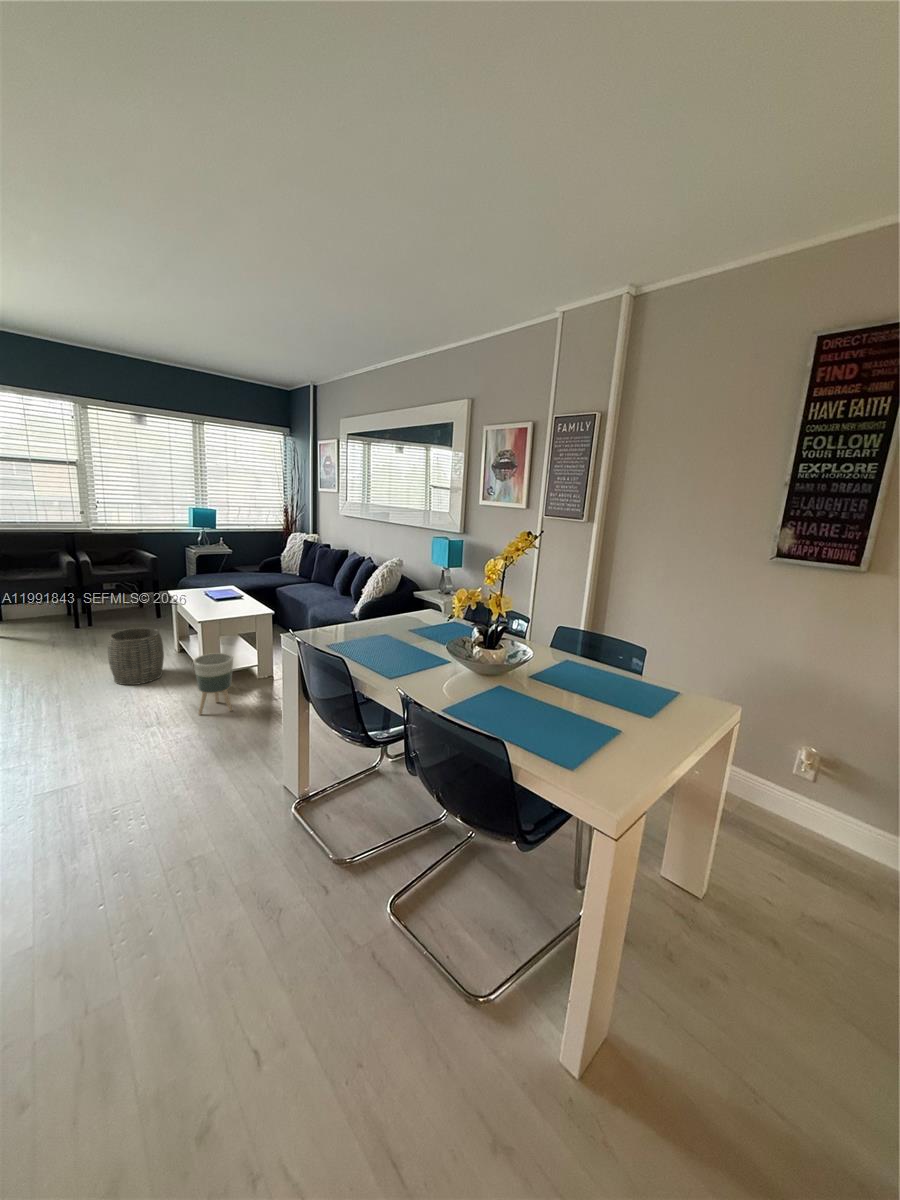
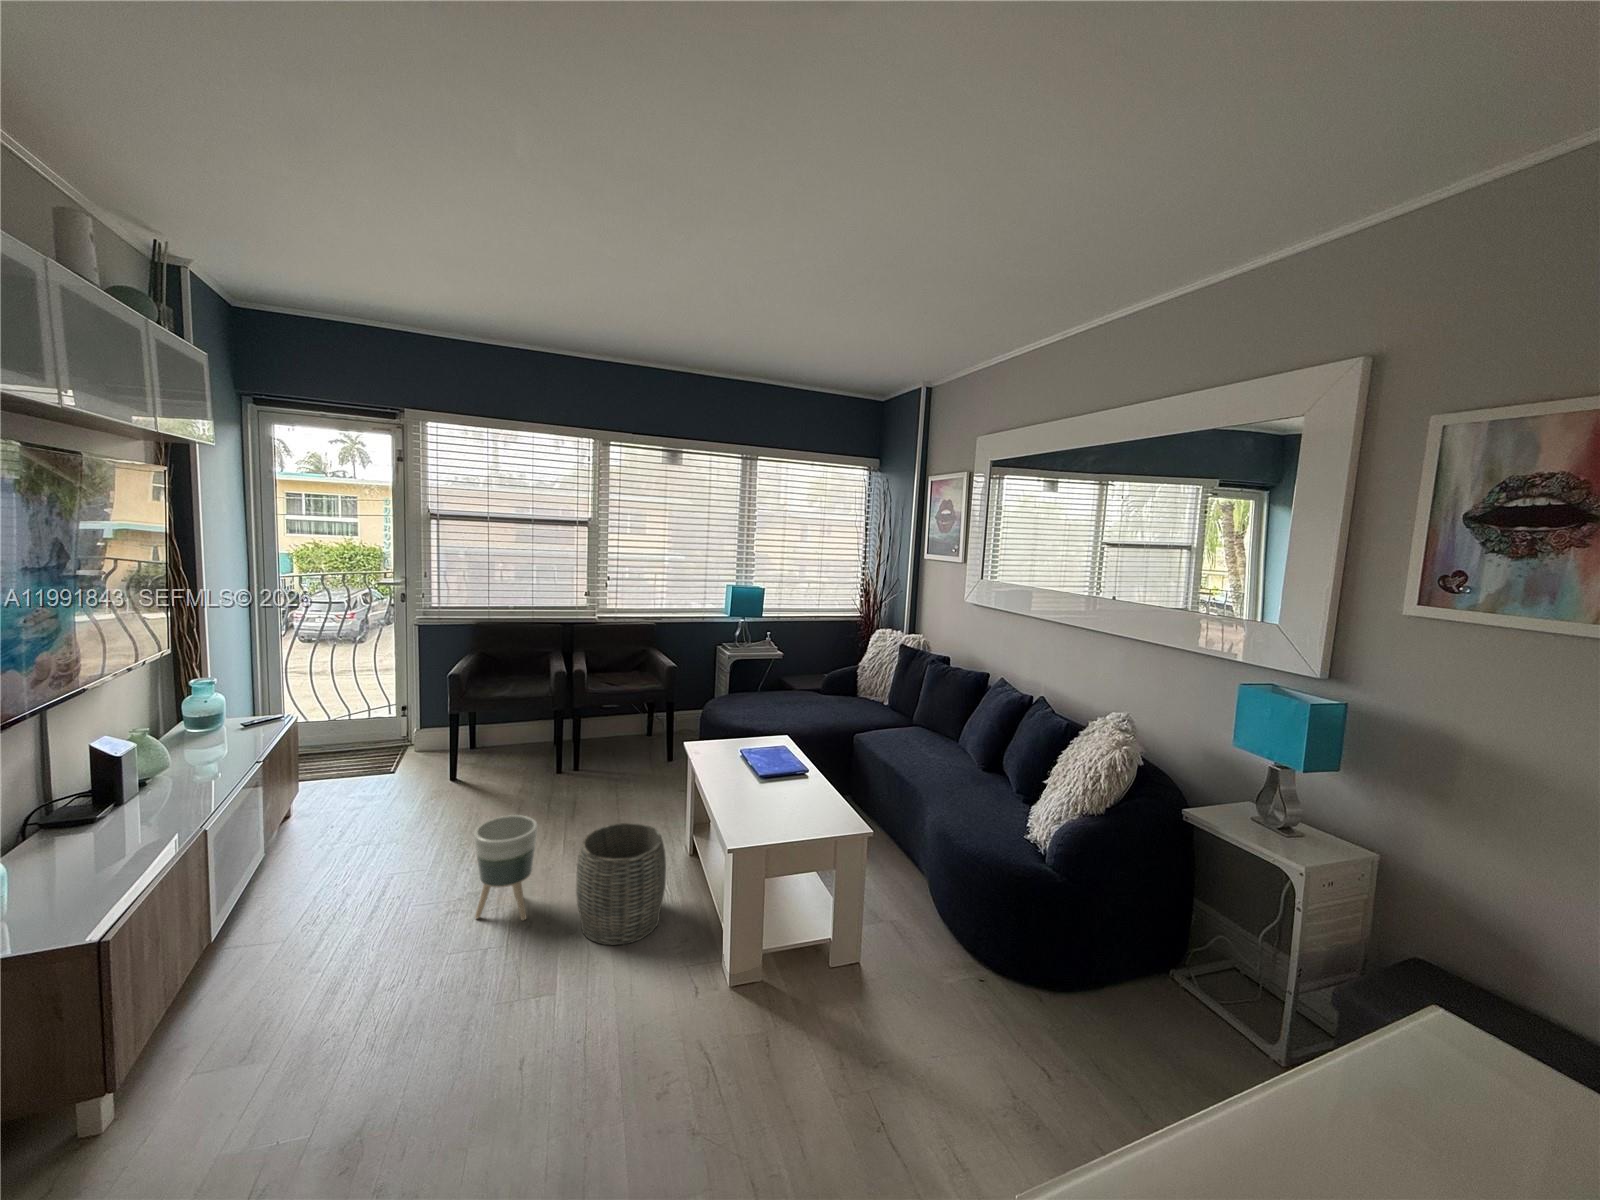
planter: present [193,653,233,715] -> present [474,815,537,920]

